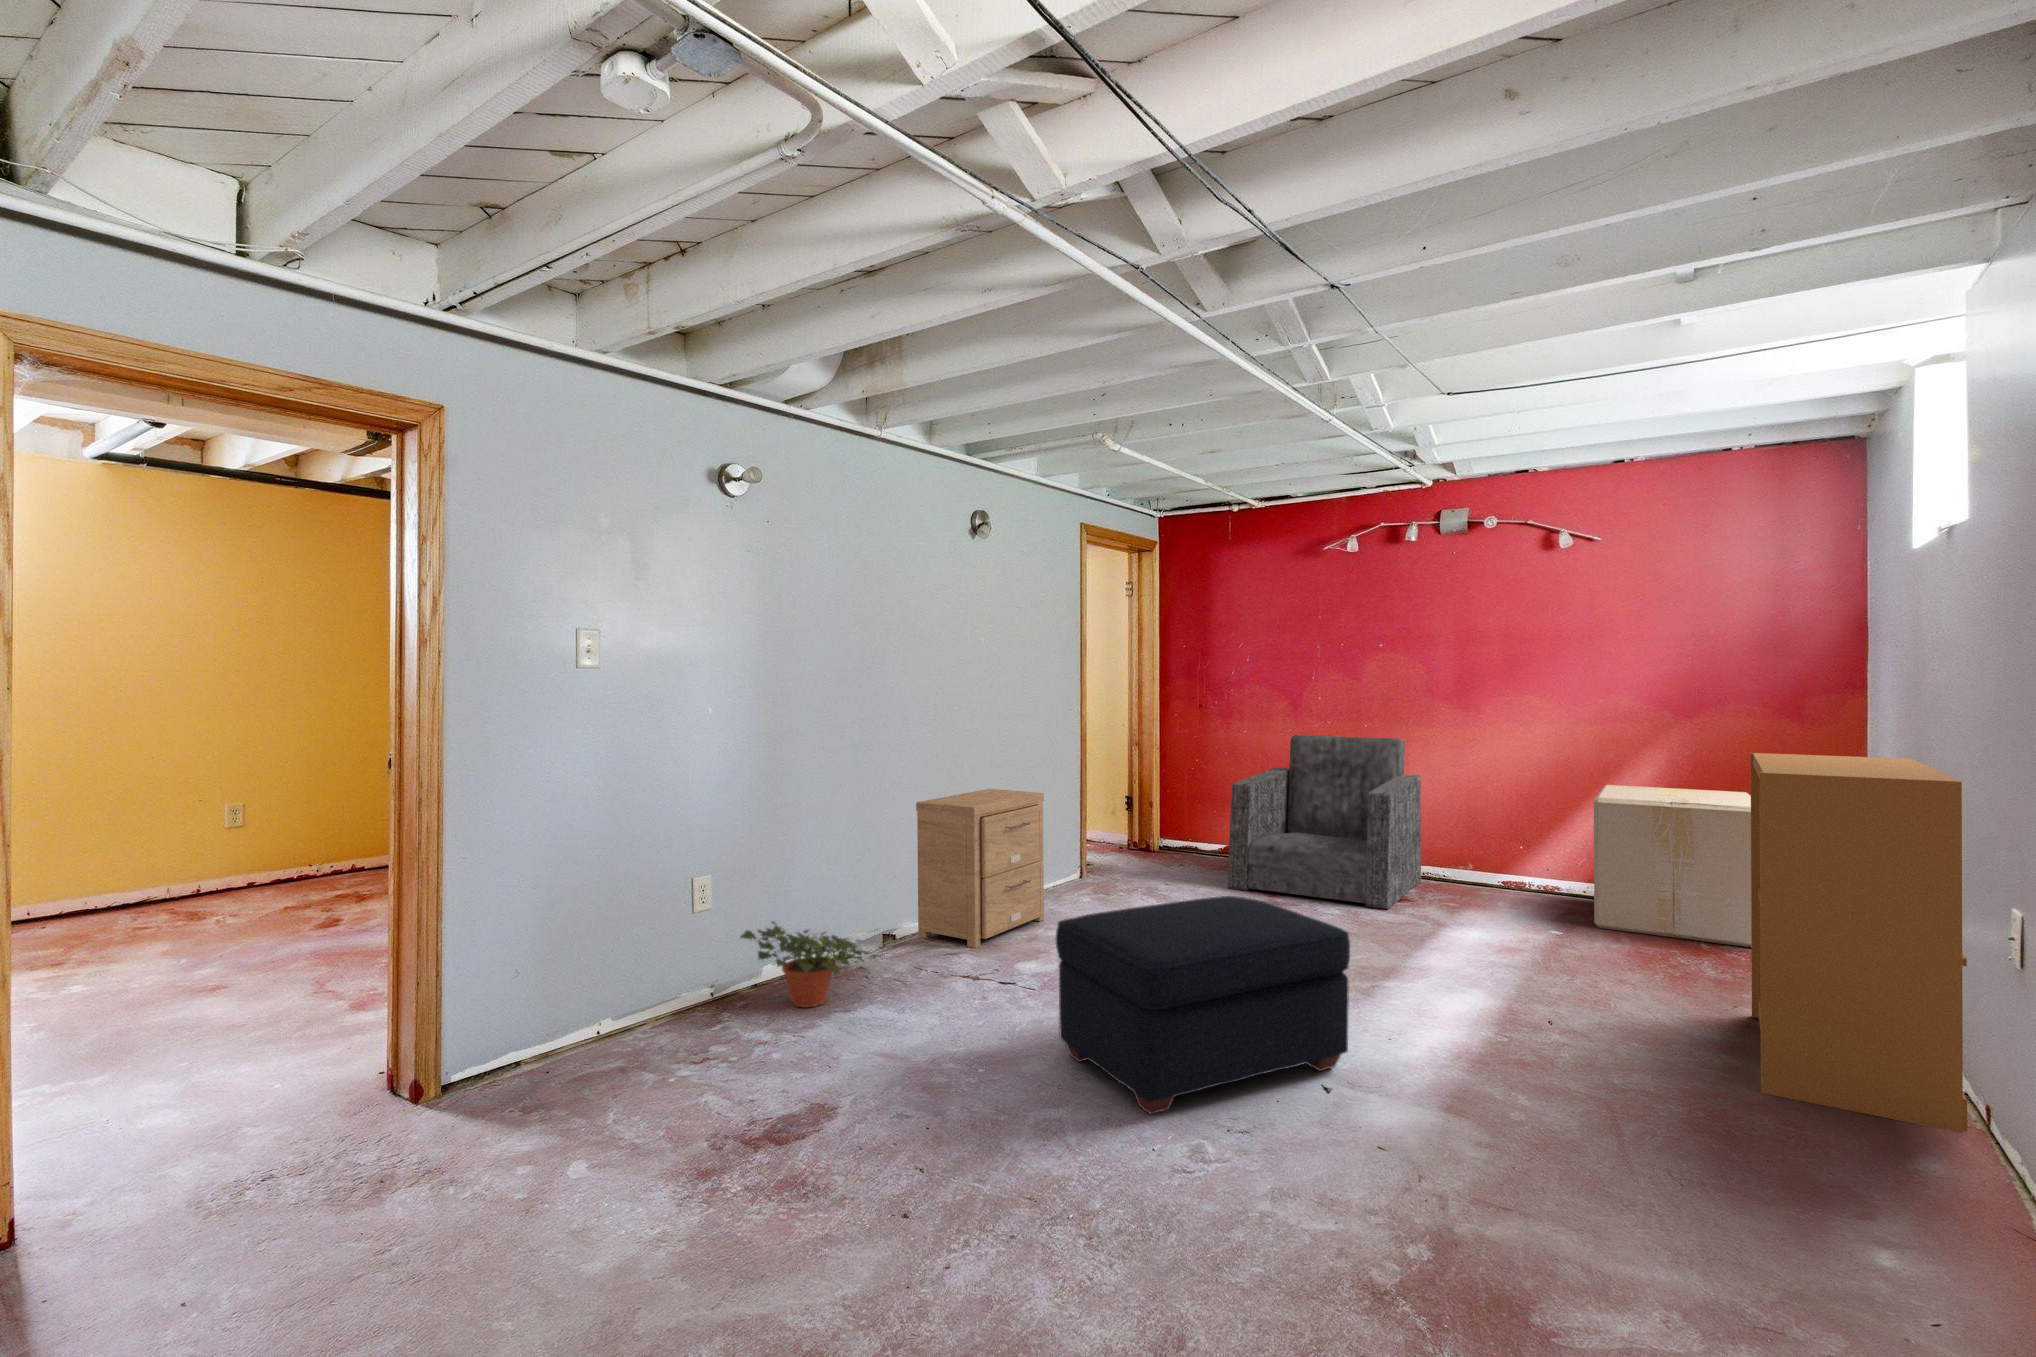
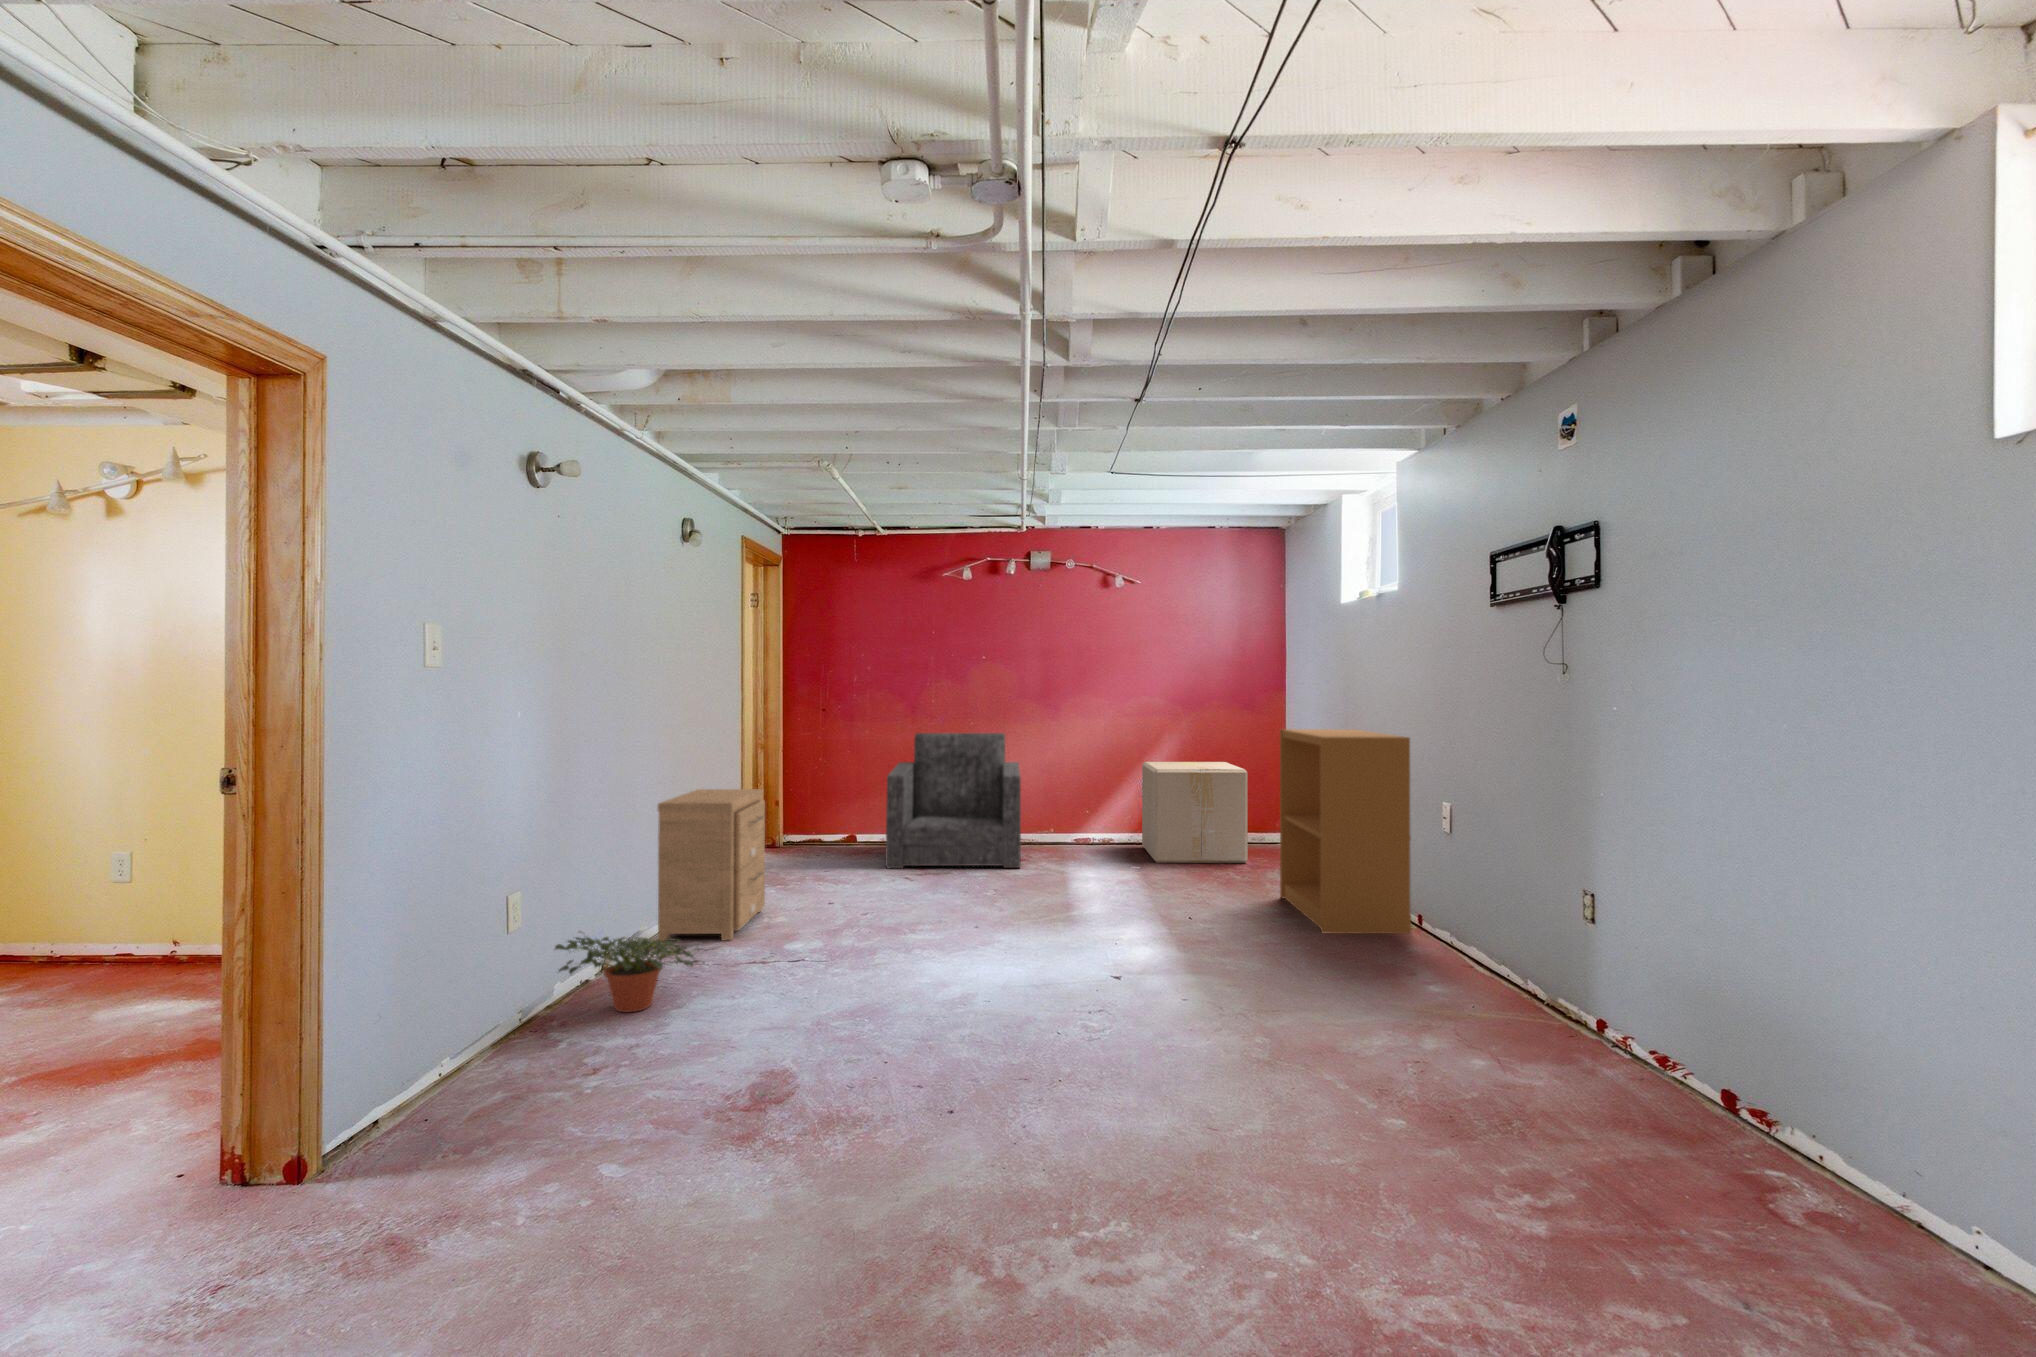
ottoman: present [1056,896,1350,1114] -> none [917,852,1123,1015]

